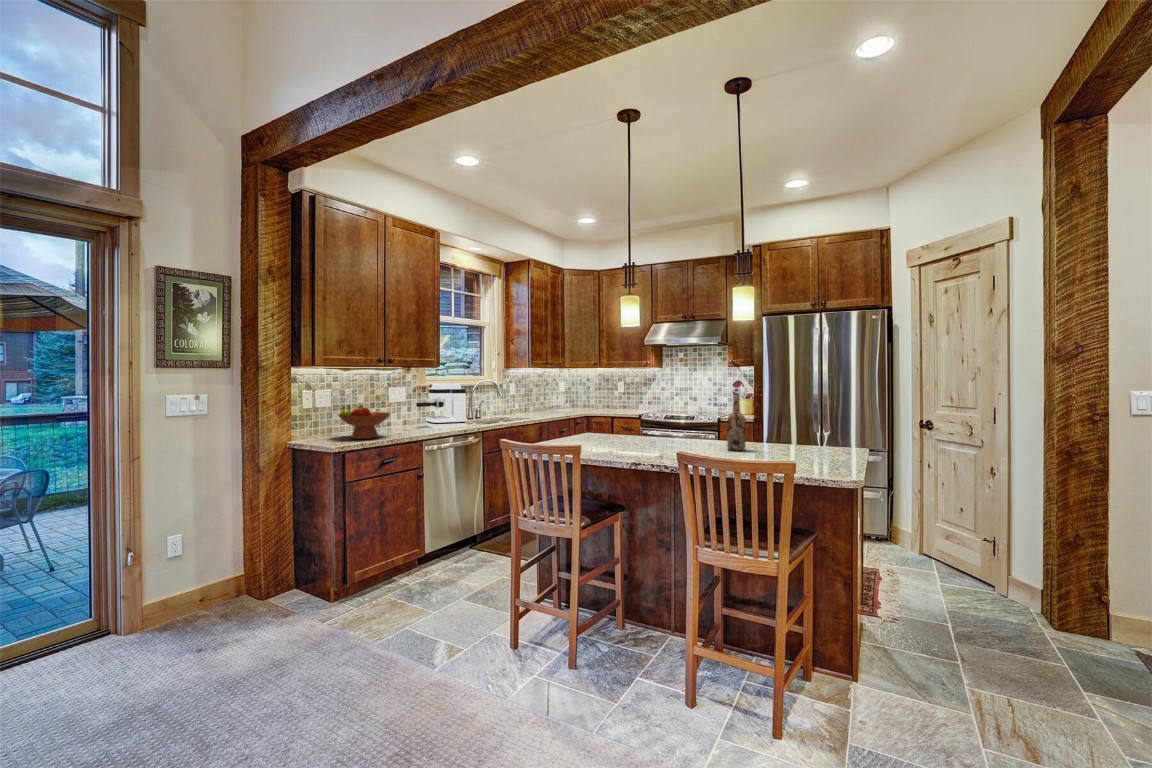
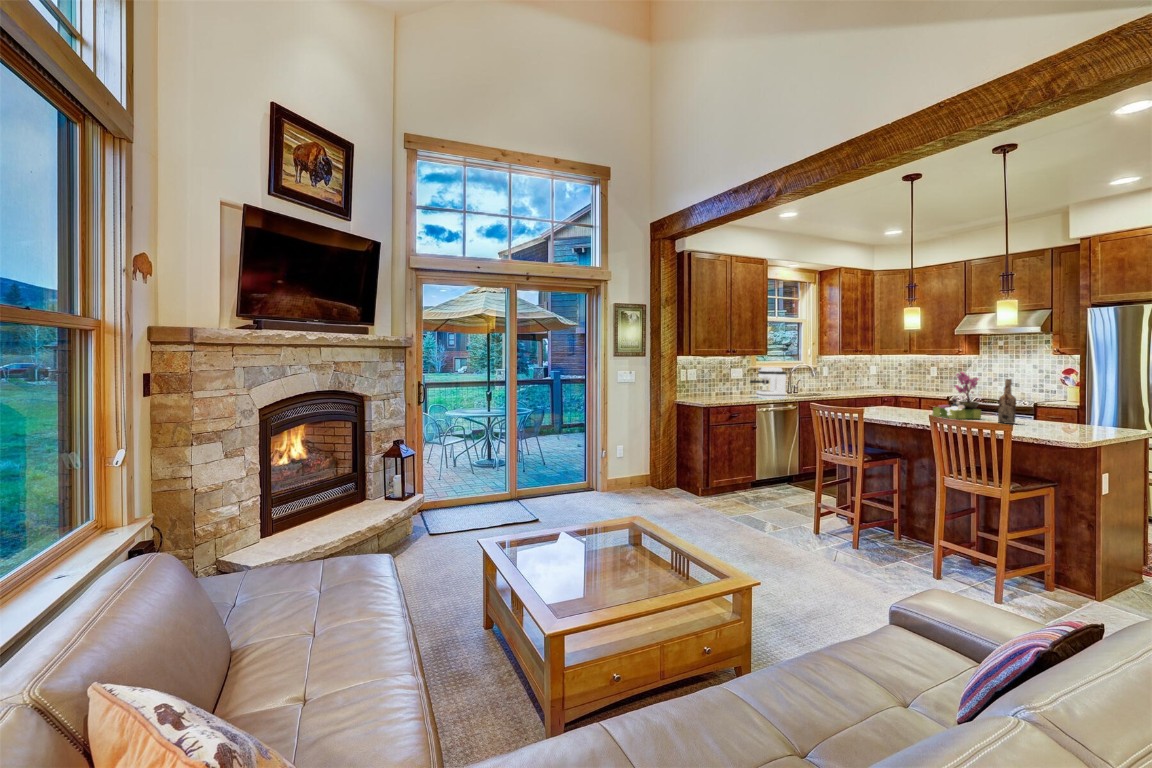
flower arrangement: none [652,383,704,449] -> present [933,372,981,419]
fruit bowl: present [338,405,391,439] -> none [702,380,735,402]

